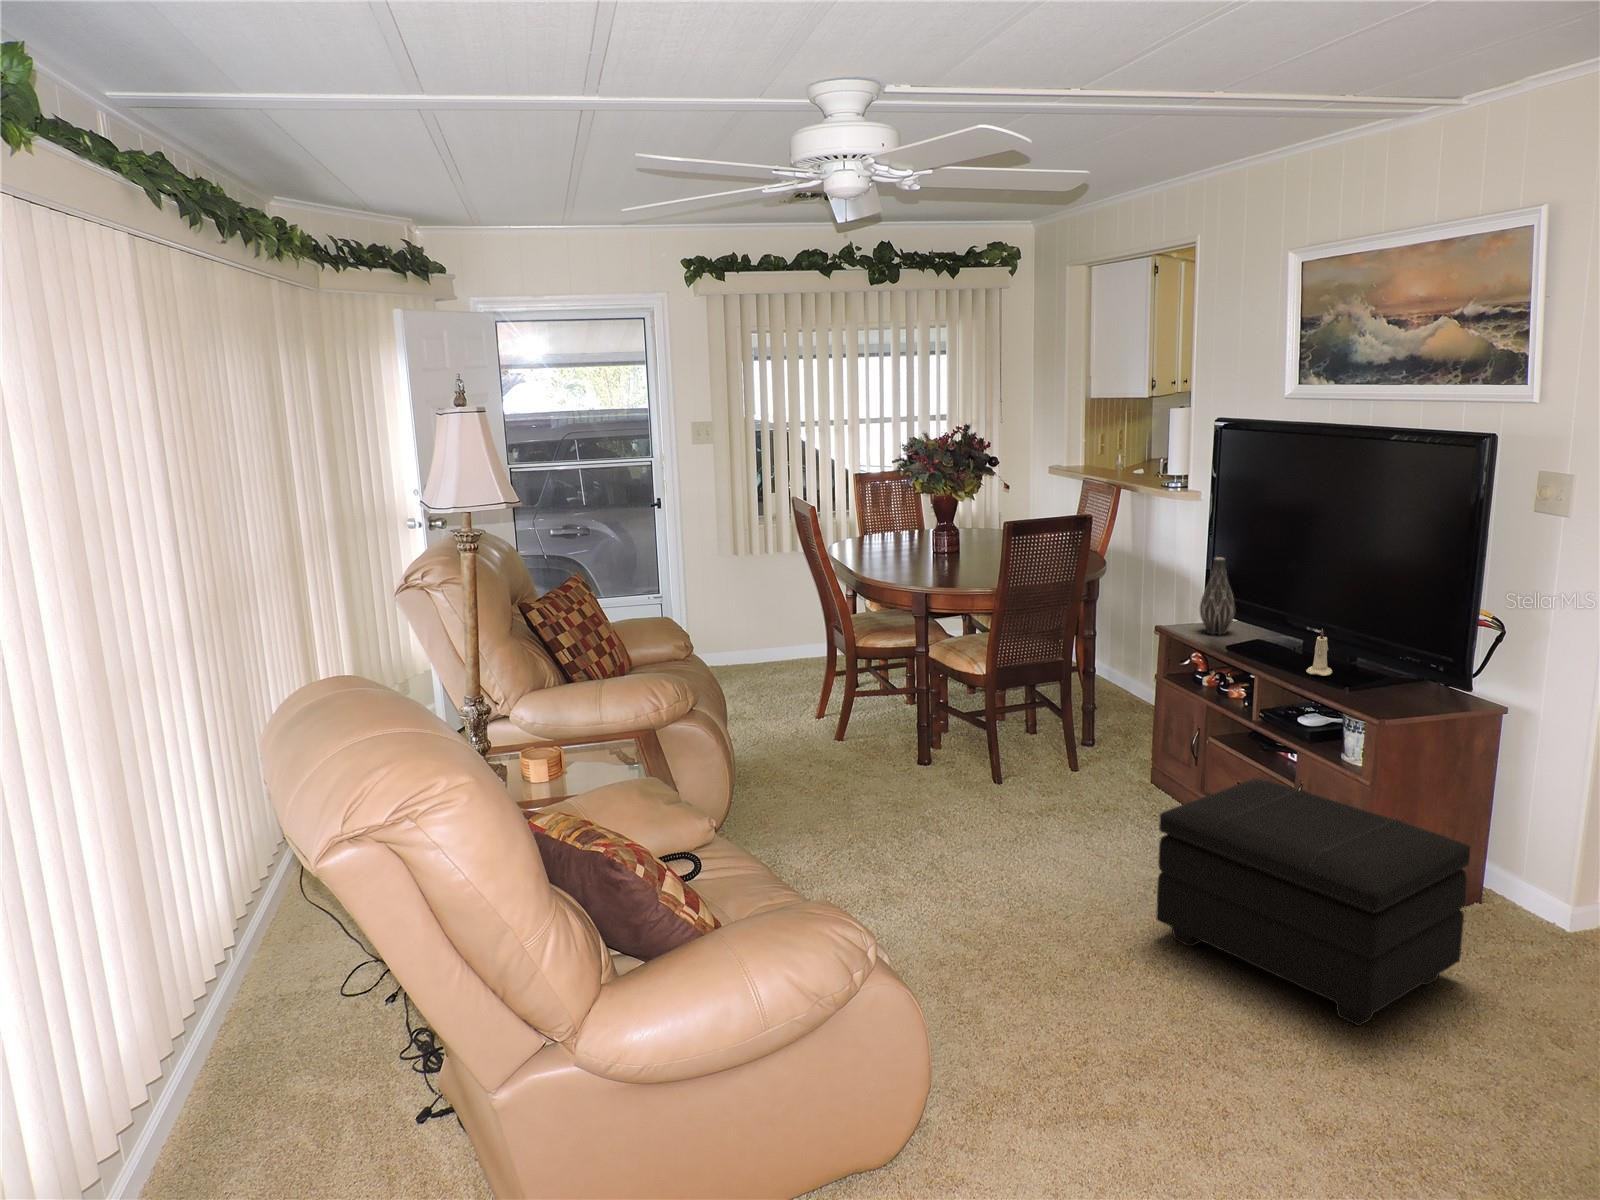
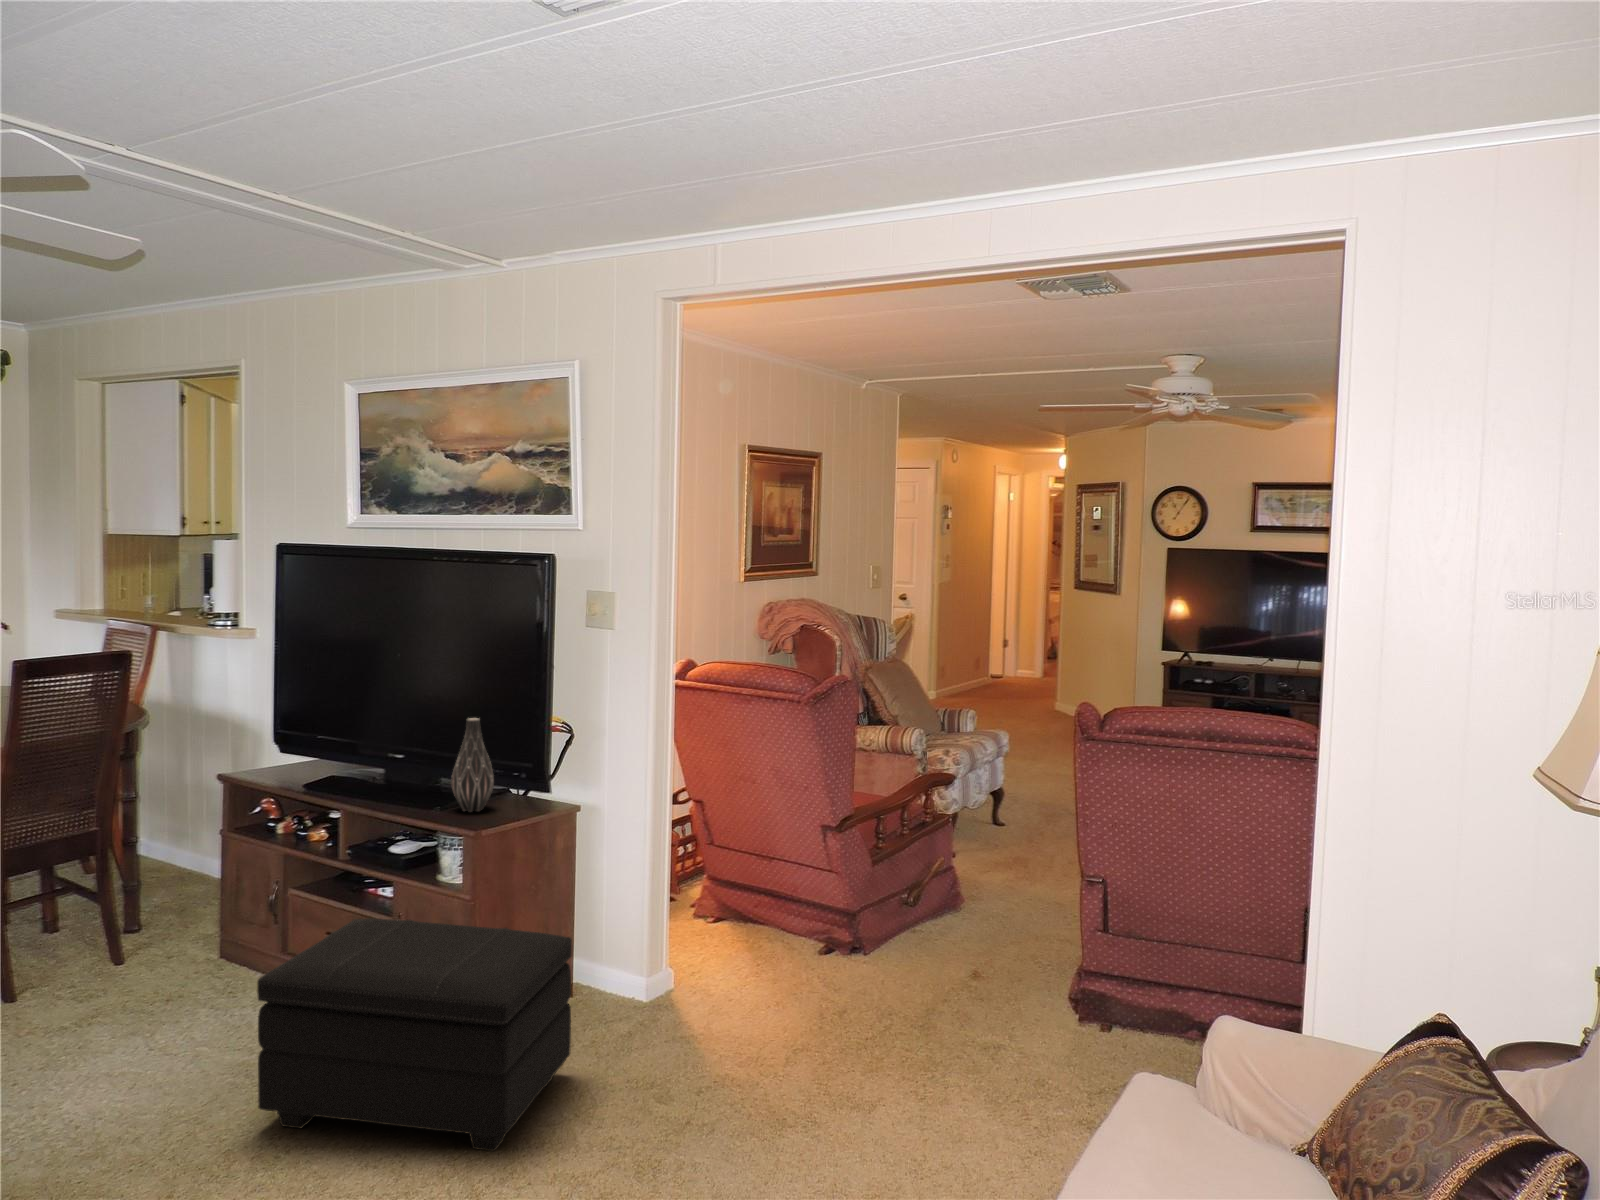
vase: present [1200,557,1235,634] -> present [451,718,494,812]
candle: present [1306,629,1332,676] -> none [395,752,421,801]

